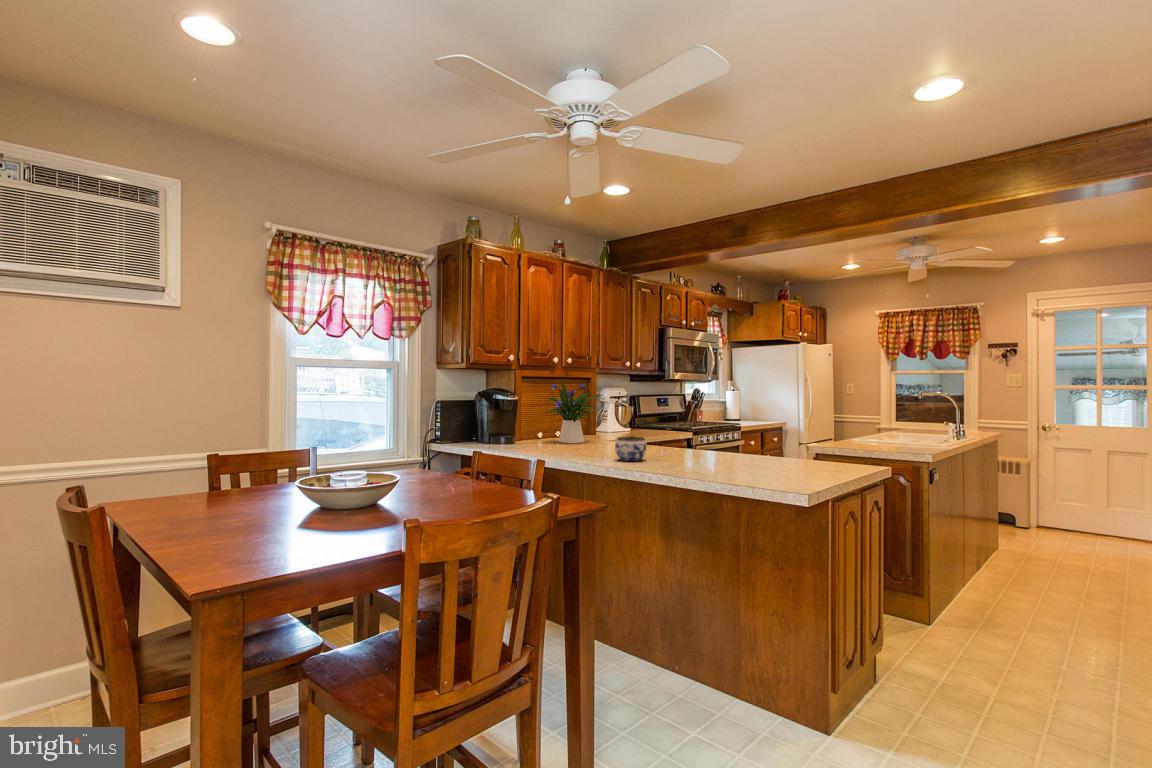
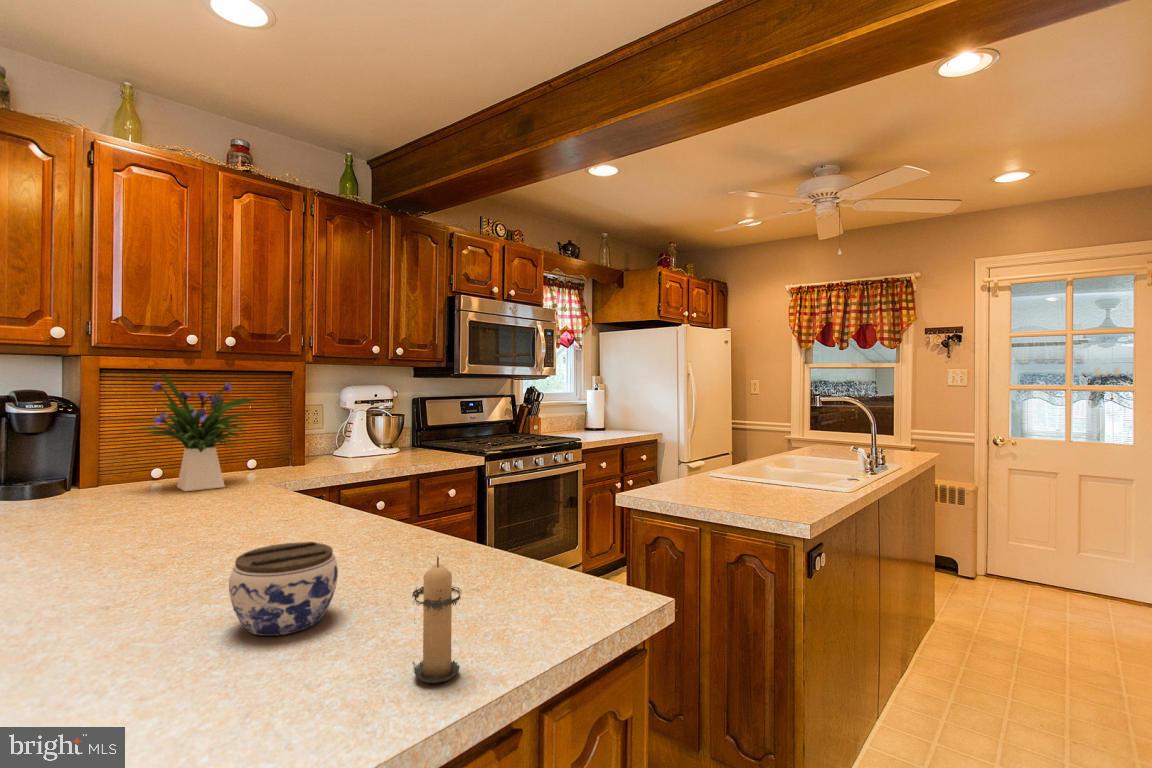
jar: present [615,436,646,461] -> present [229,542,338,636]
candle: none [823,437,844,476] -> present [412,557,461,683]

